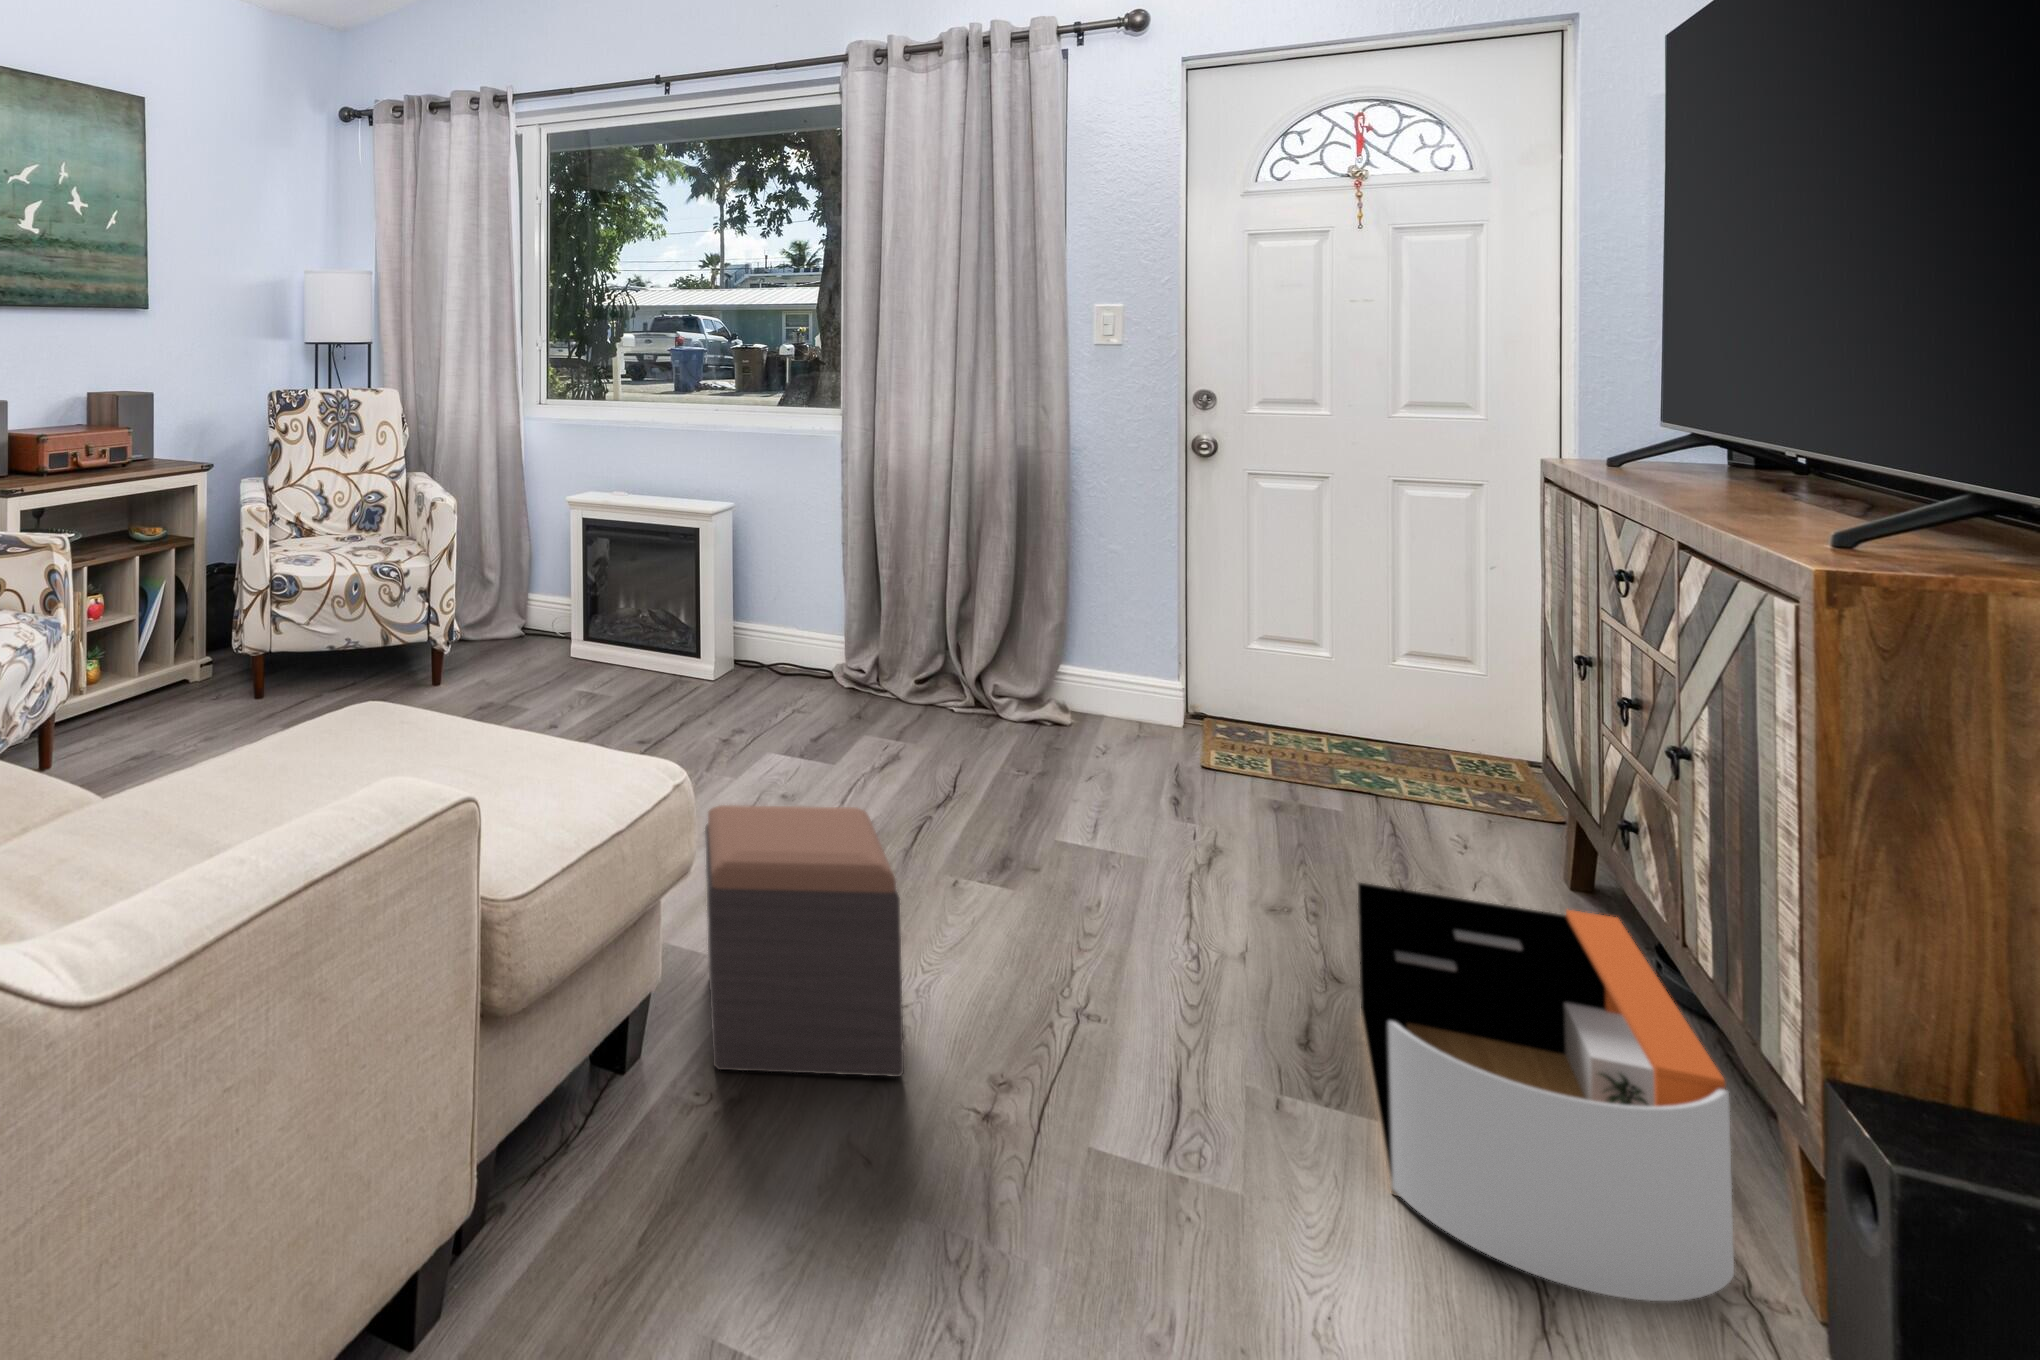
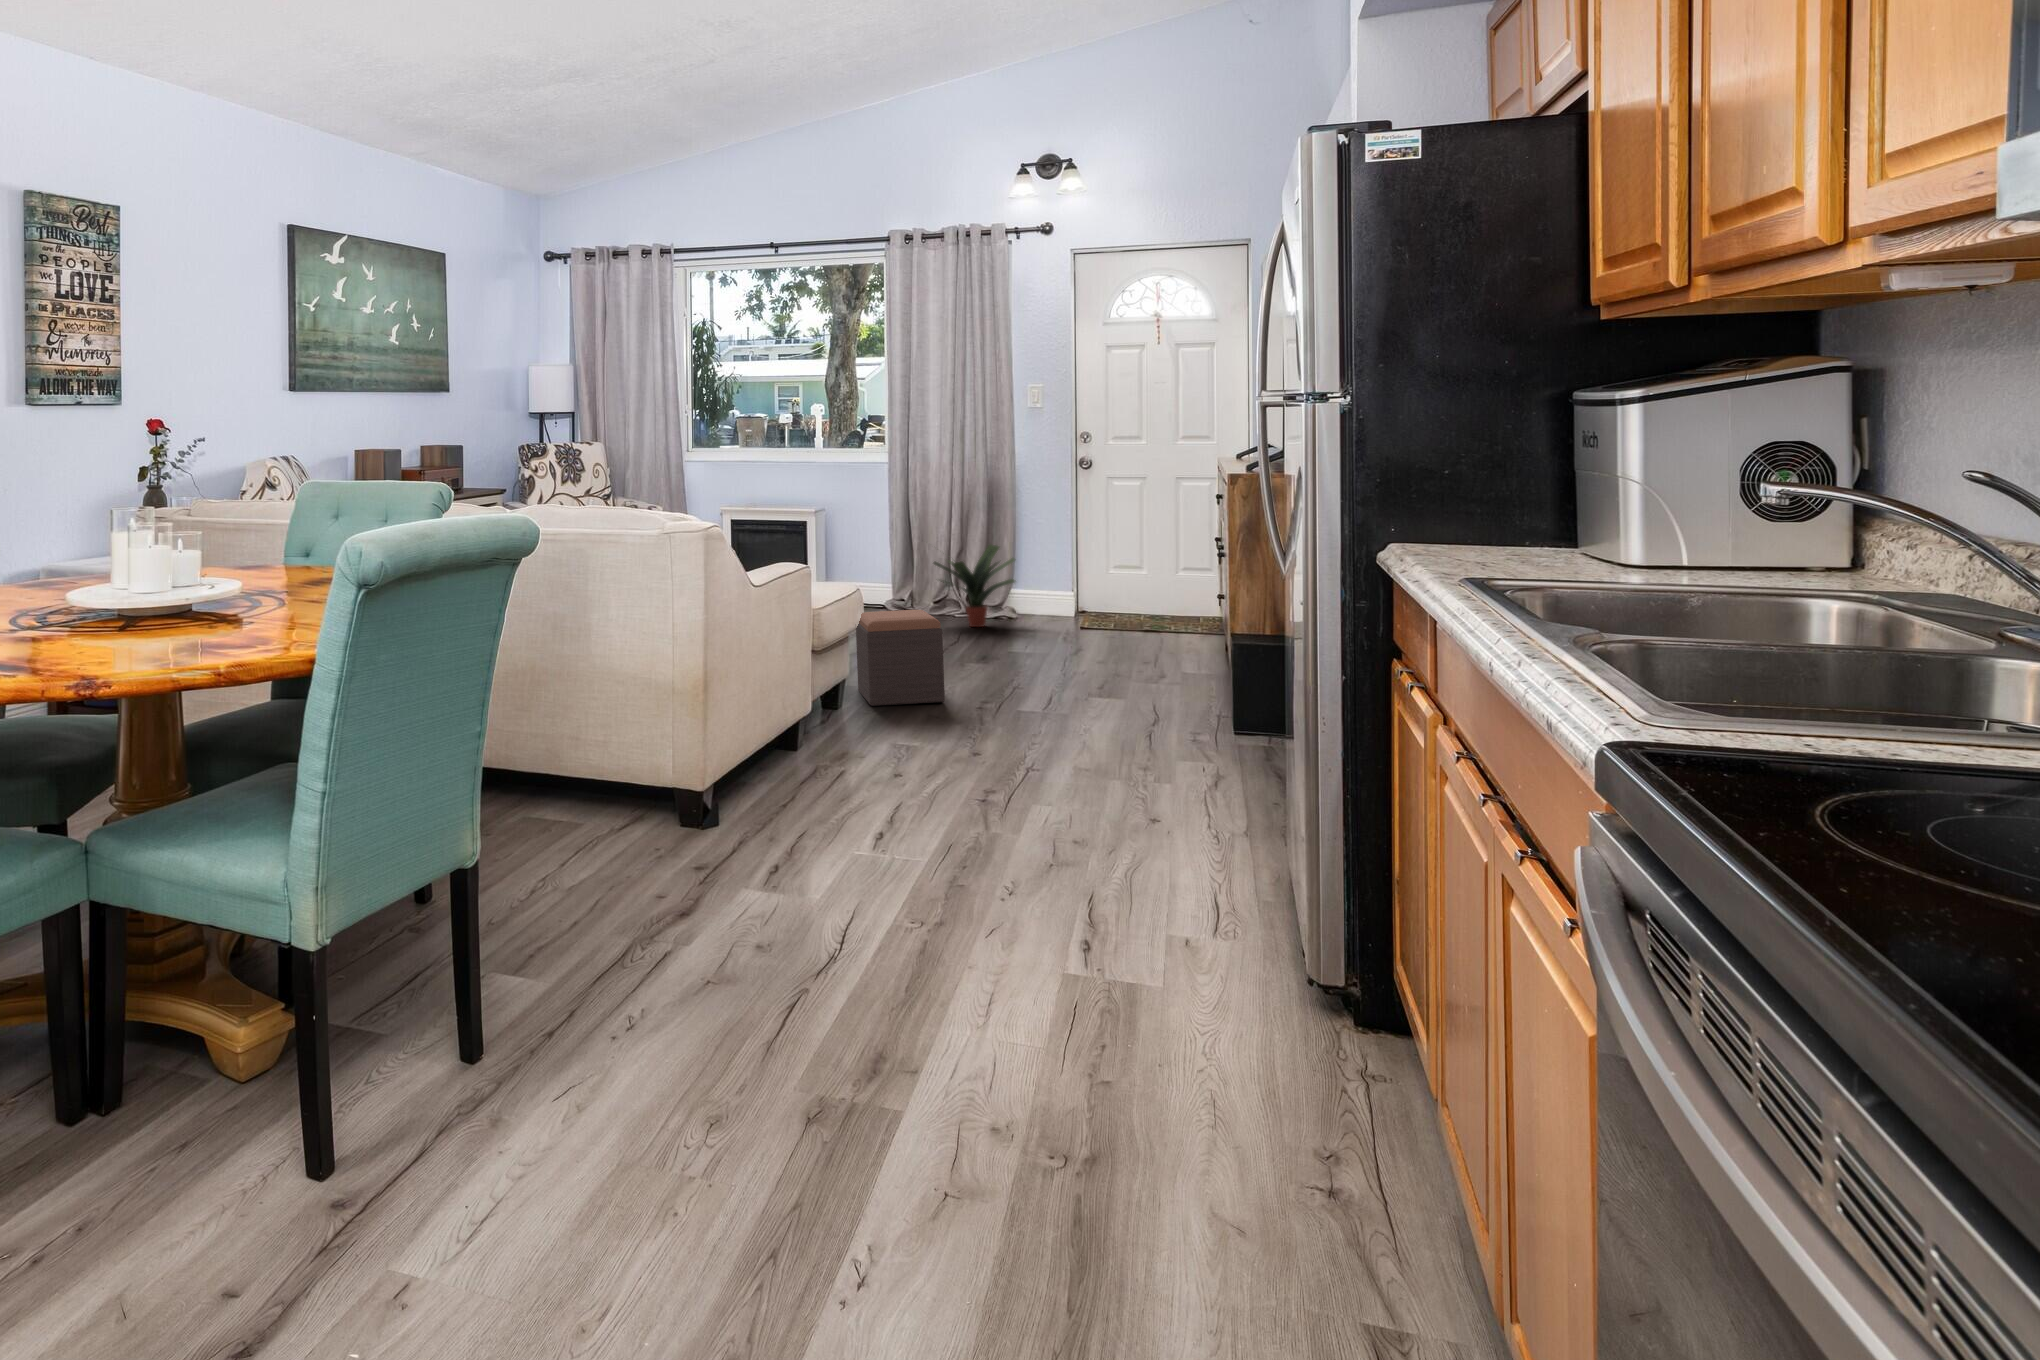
potted plant: none [893,575,1072,742] -> present [934,545,1015,627]
storage bin: present [1358,883,1734,1301] -> none [1113,626,1212,716]

